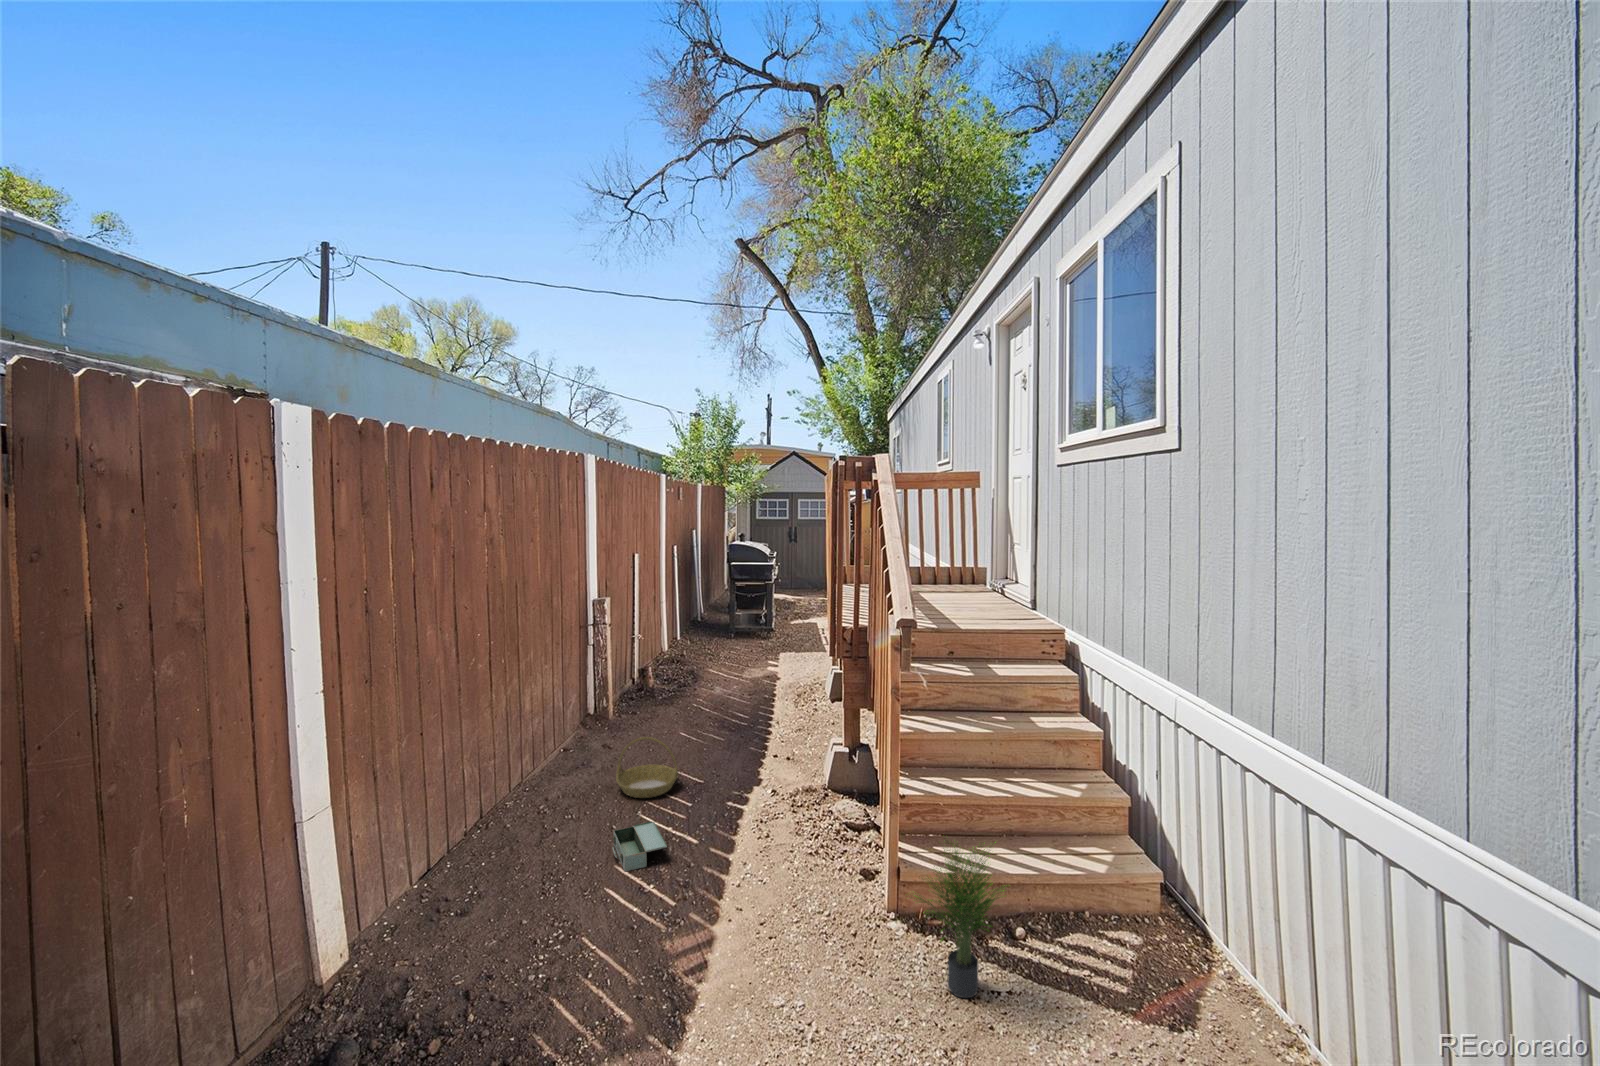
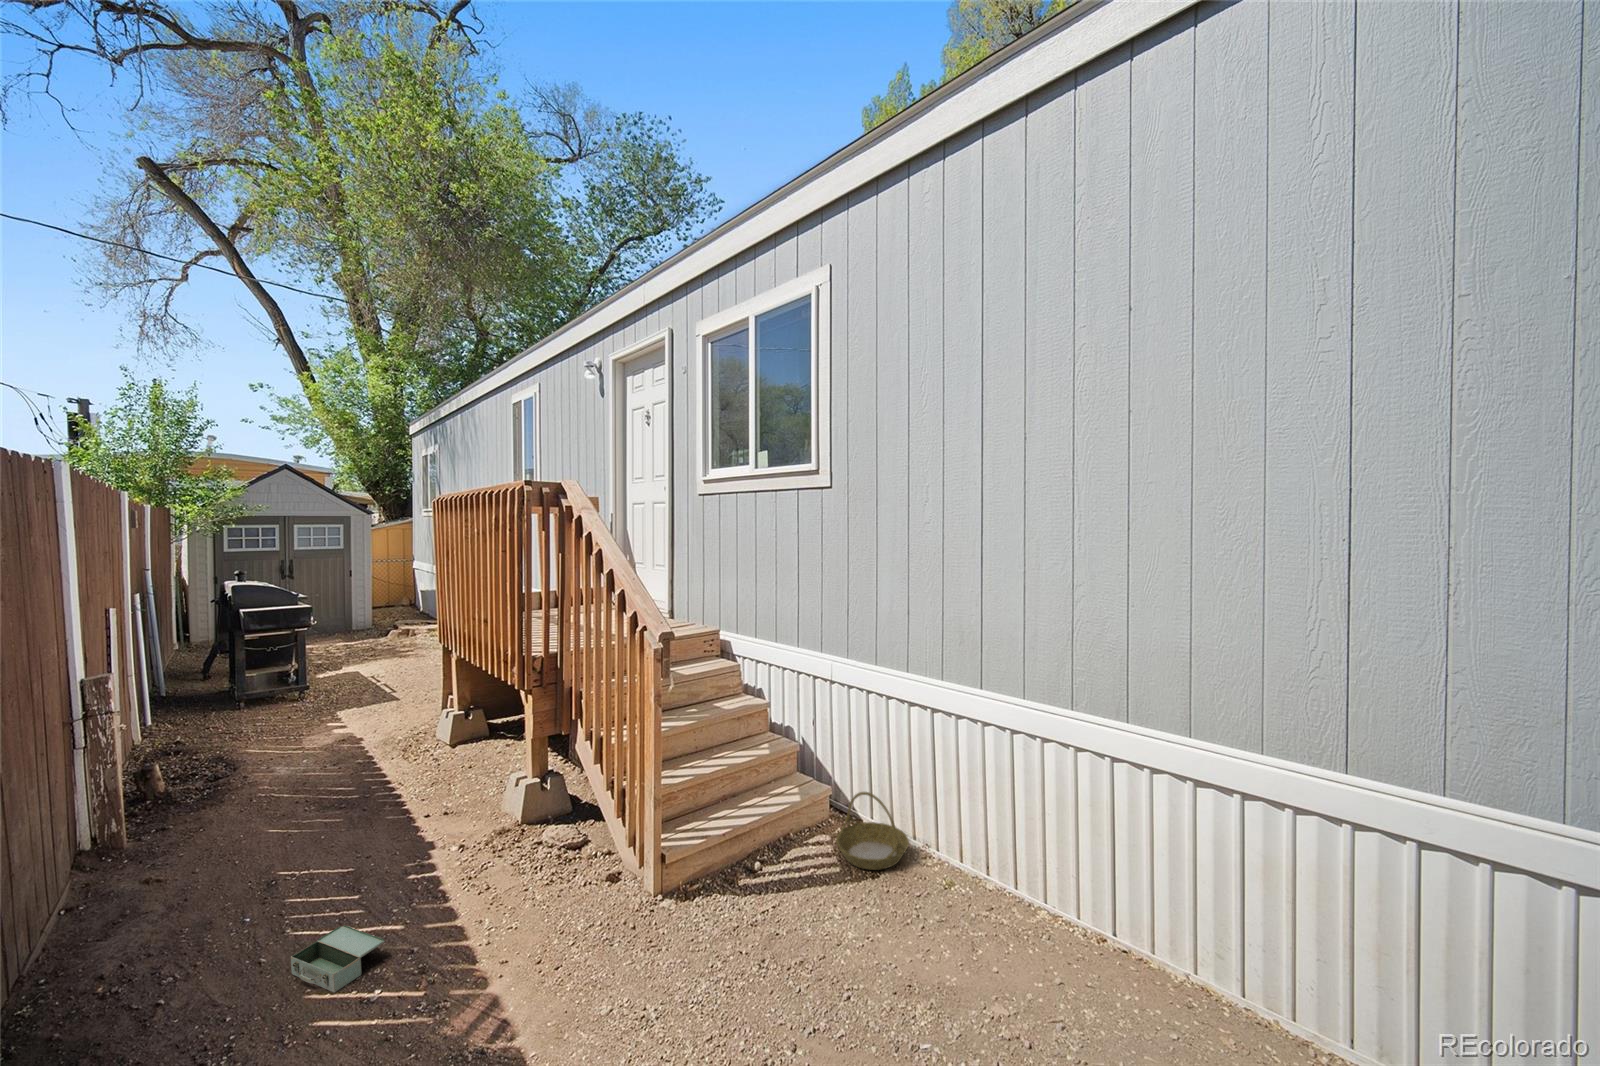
basket: present [616,737,679,798] -> present [836,792,909,870]
potted plant: present [915,842,1005,998] -> none [697,795,777,929]

